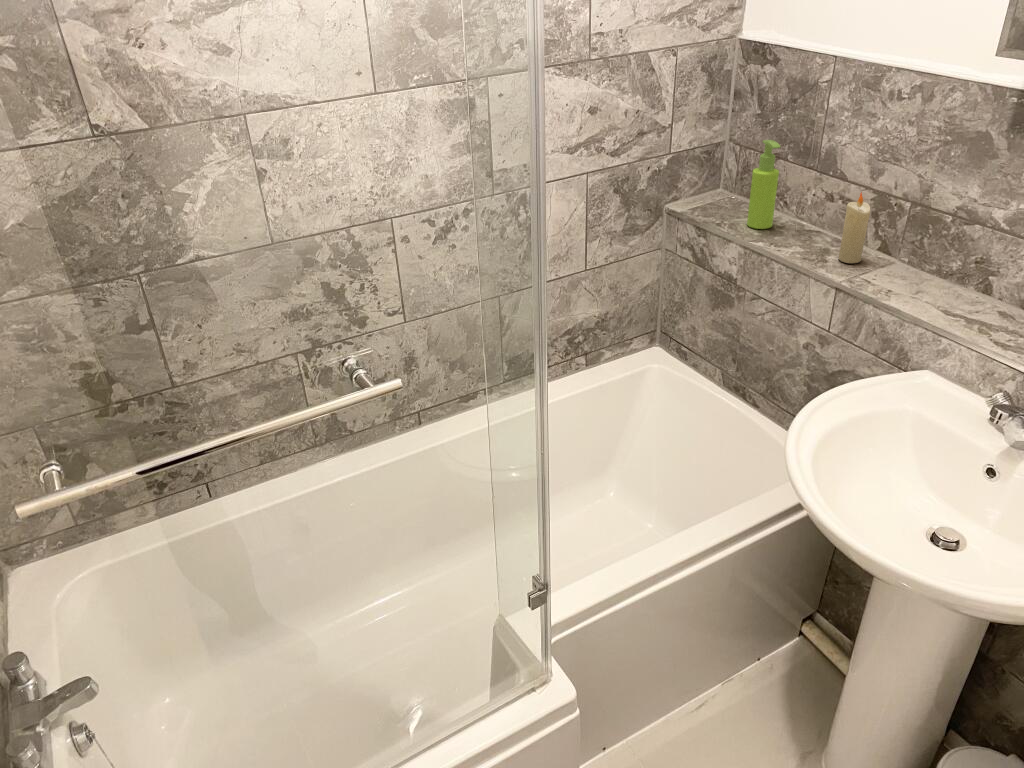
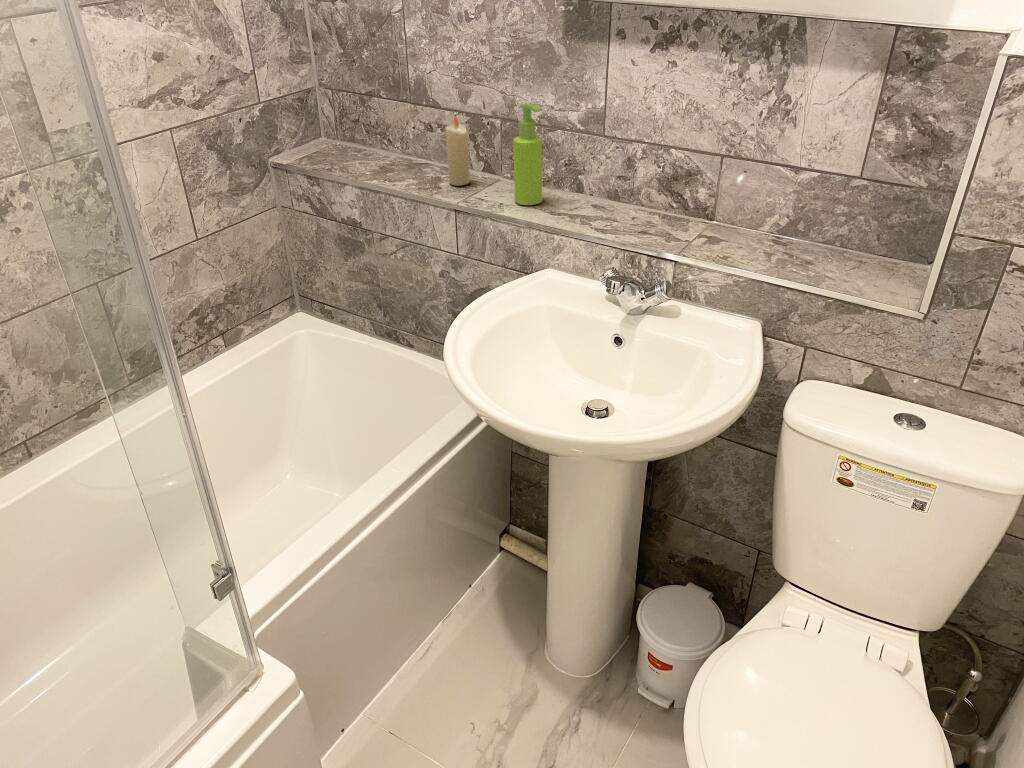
soap dispenser: present [747,140,781,229] -> present [513,103,543,205]

